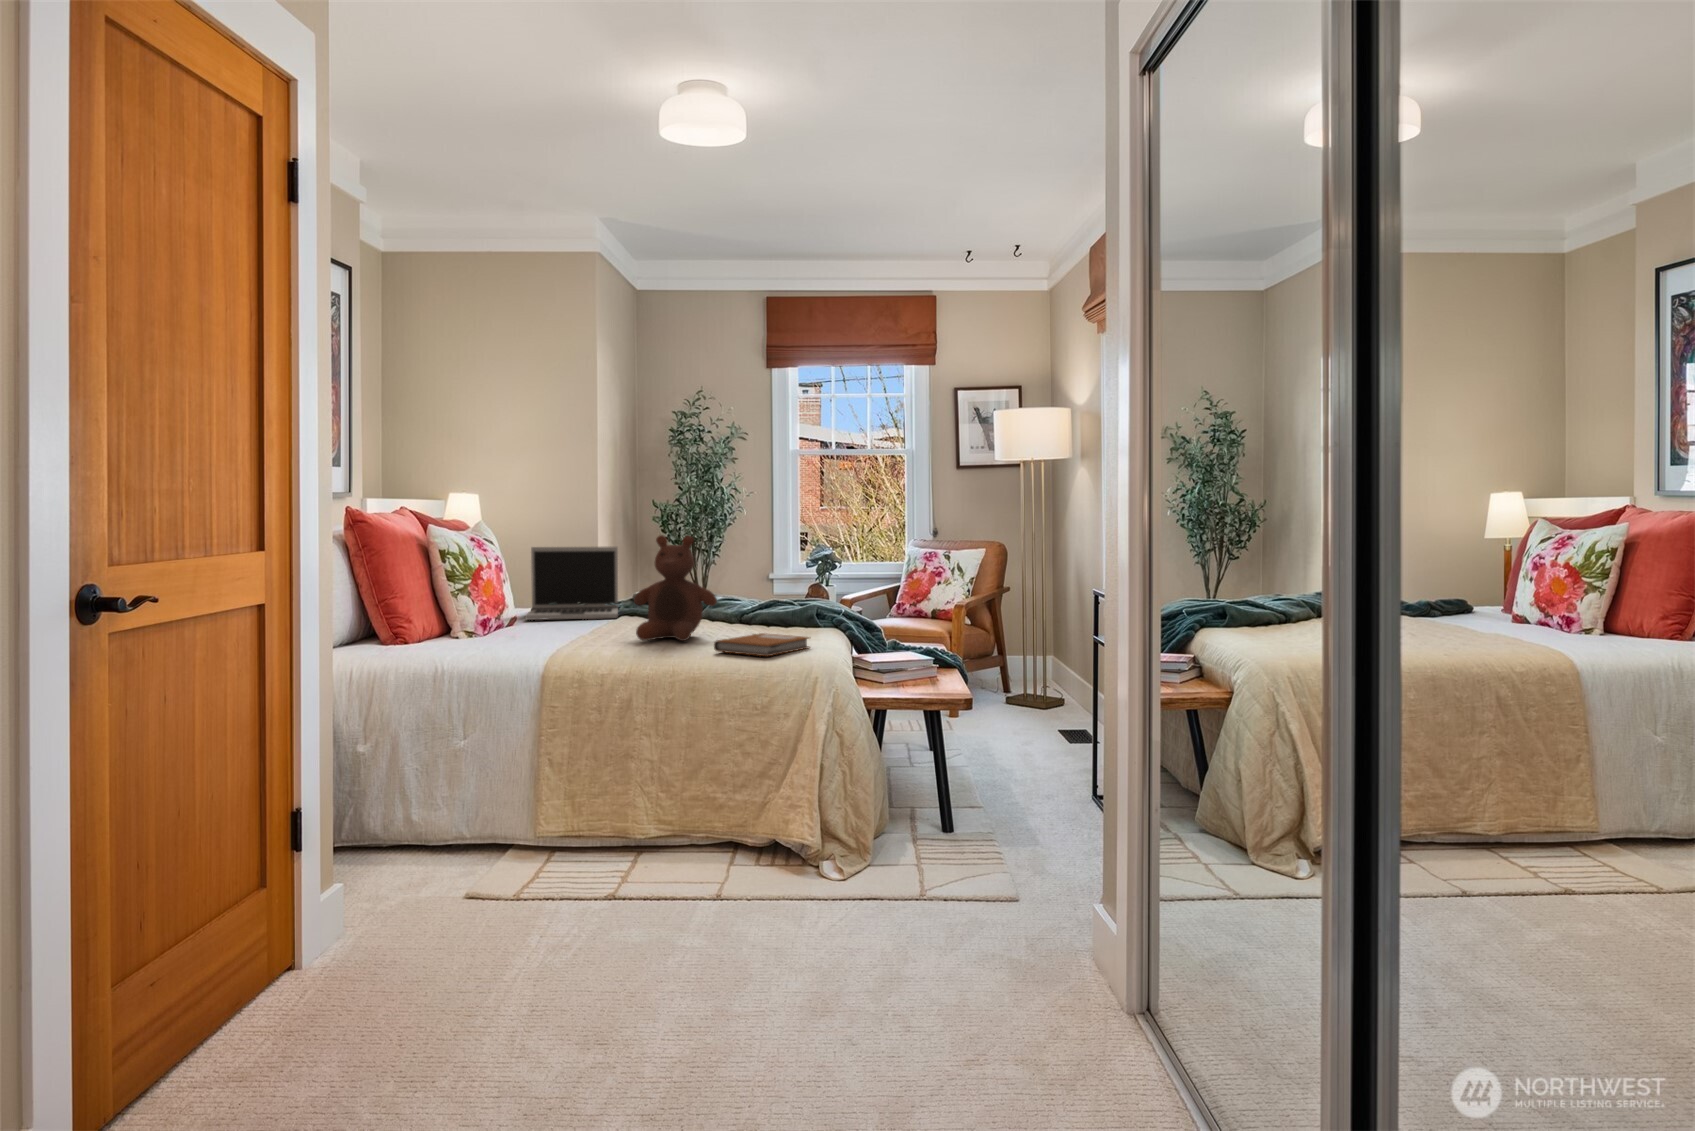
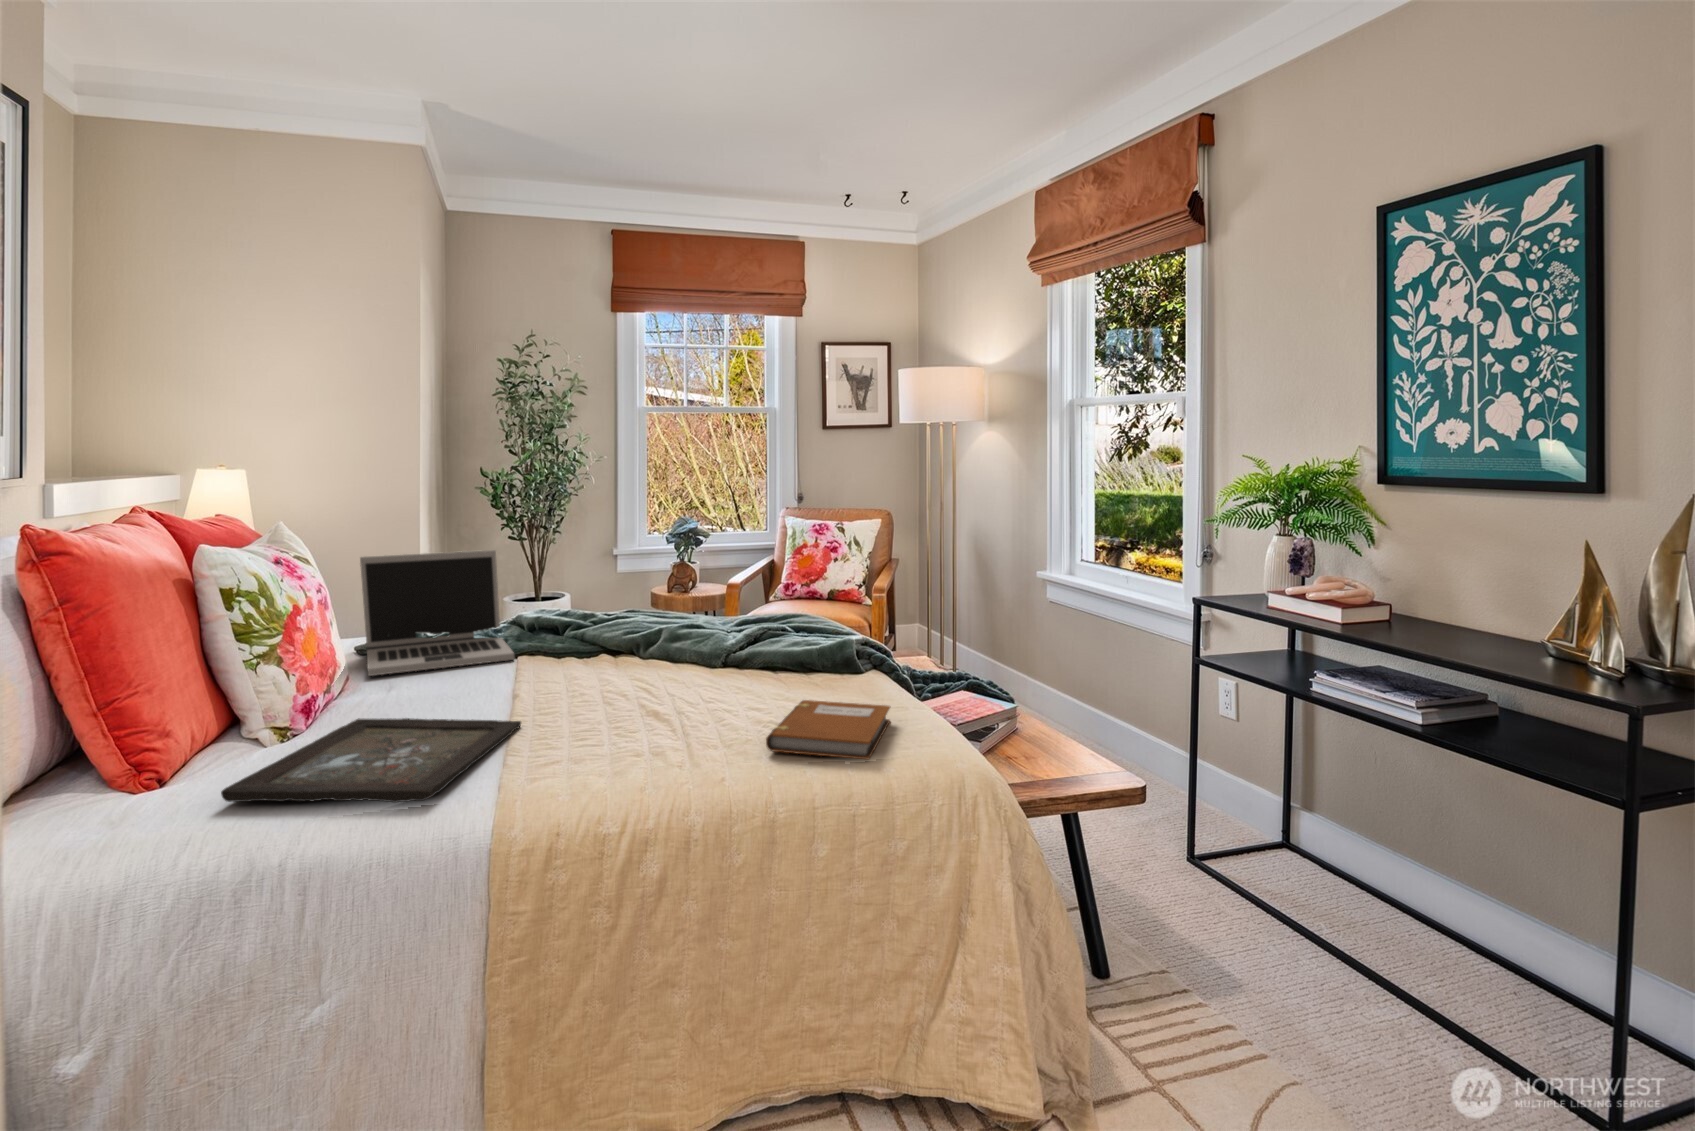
stuffed bear: present [634,535,717,641] -> none [583,552,717,727]
tray: none [429,631,592,654] -> present [221,718,521,802]

